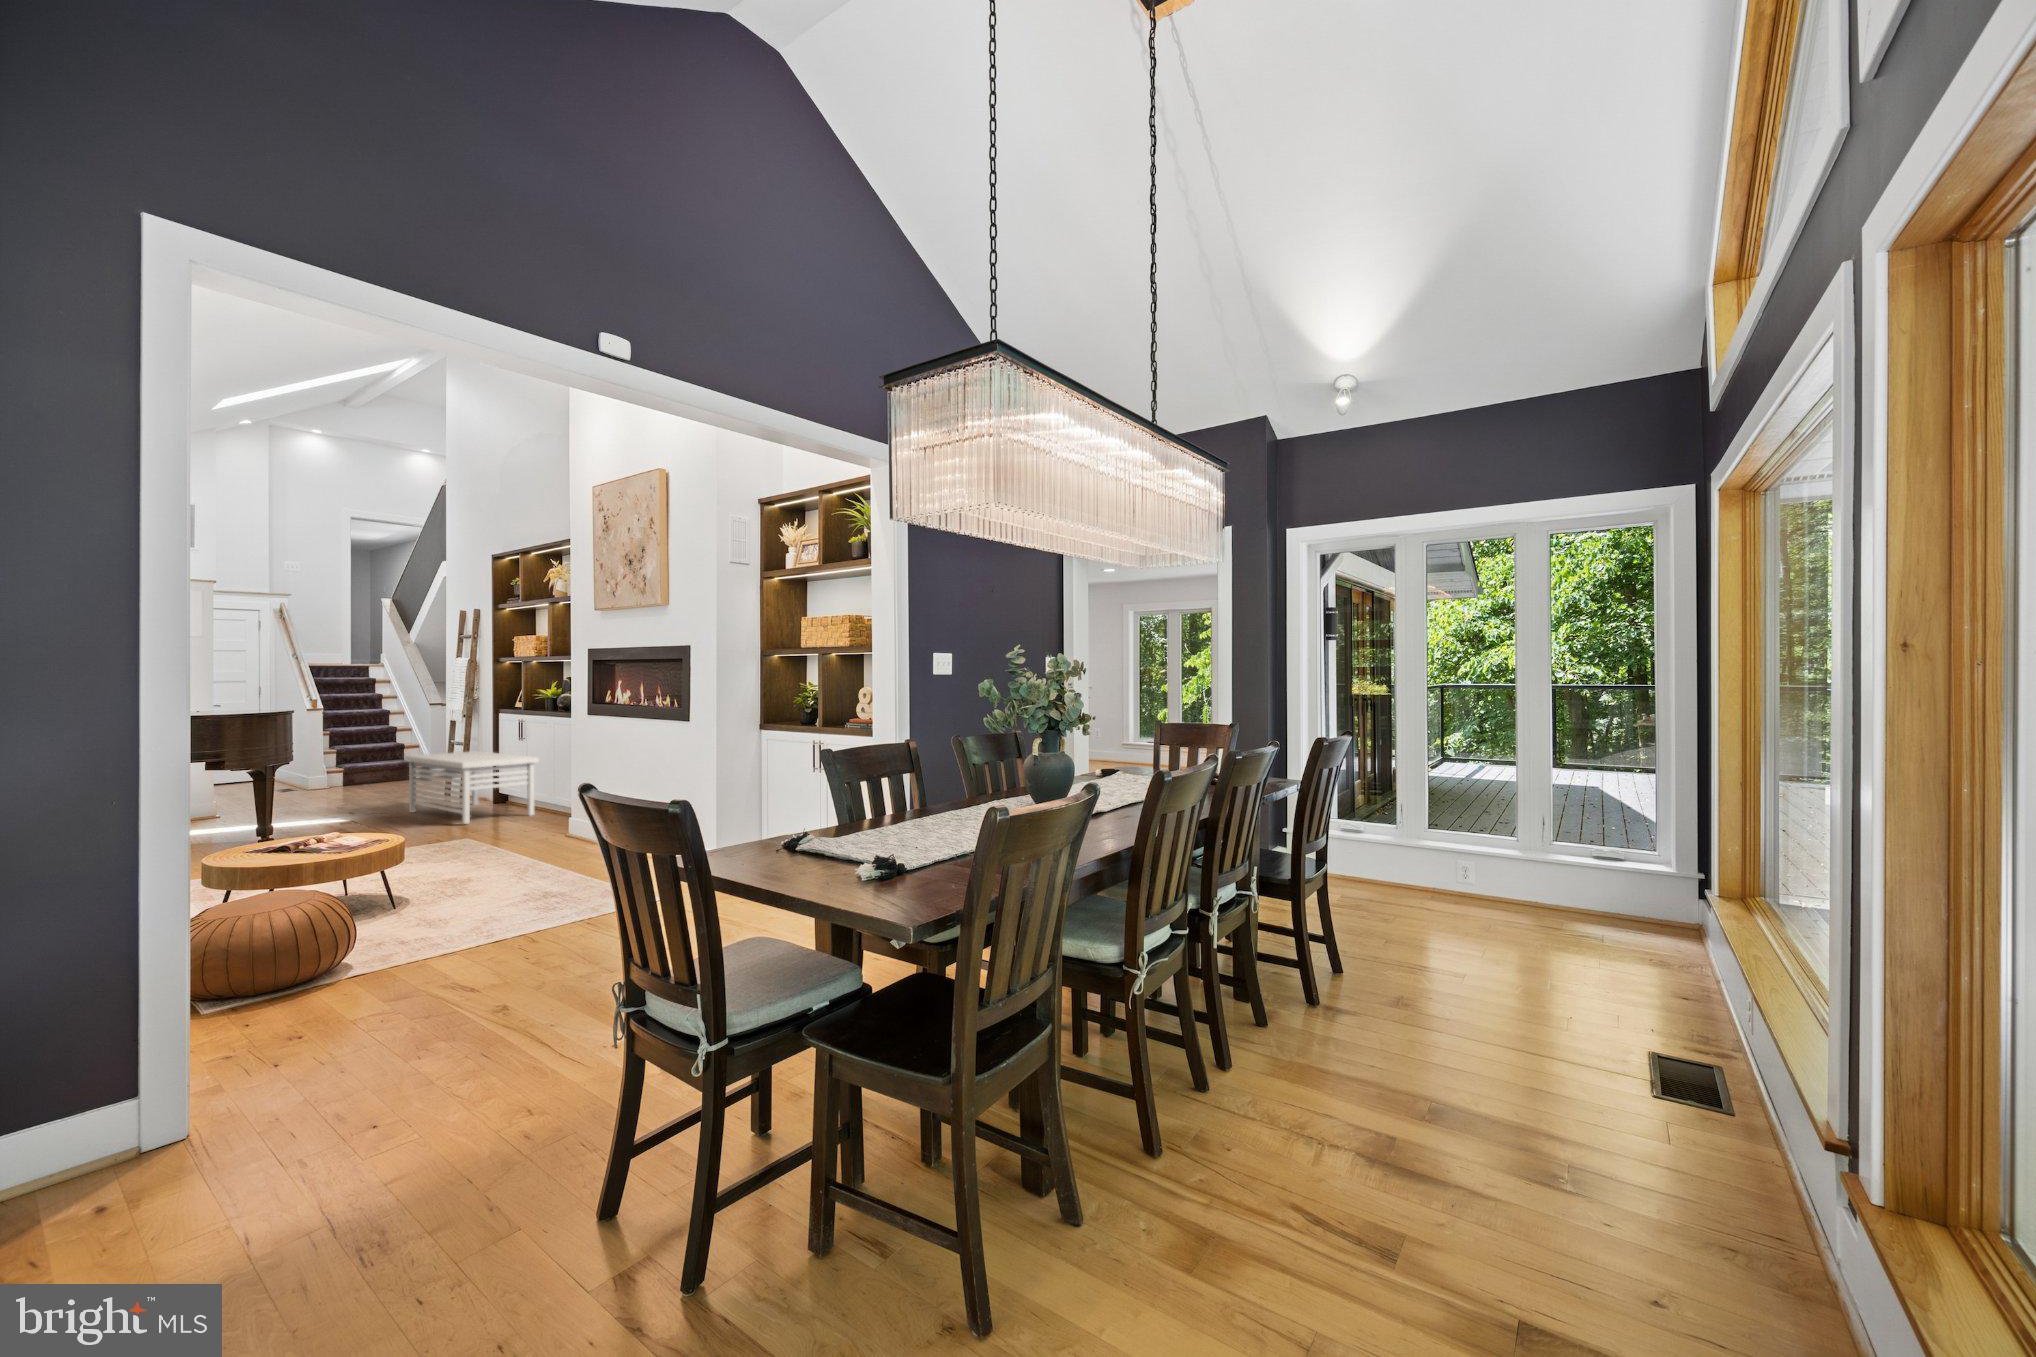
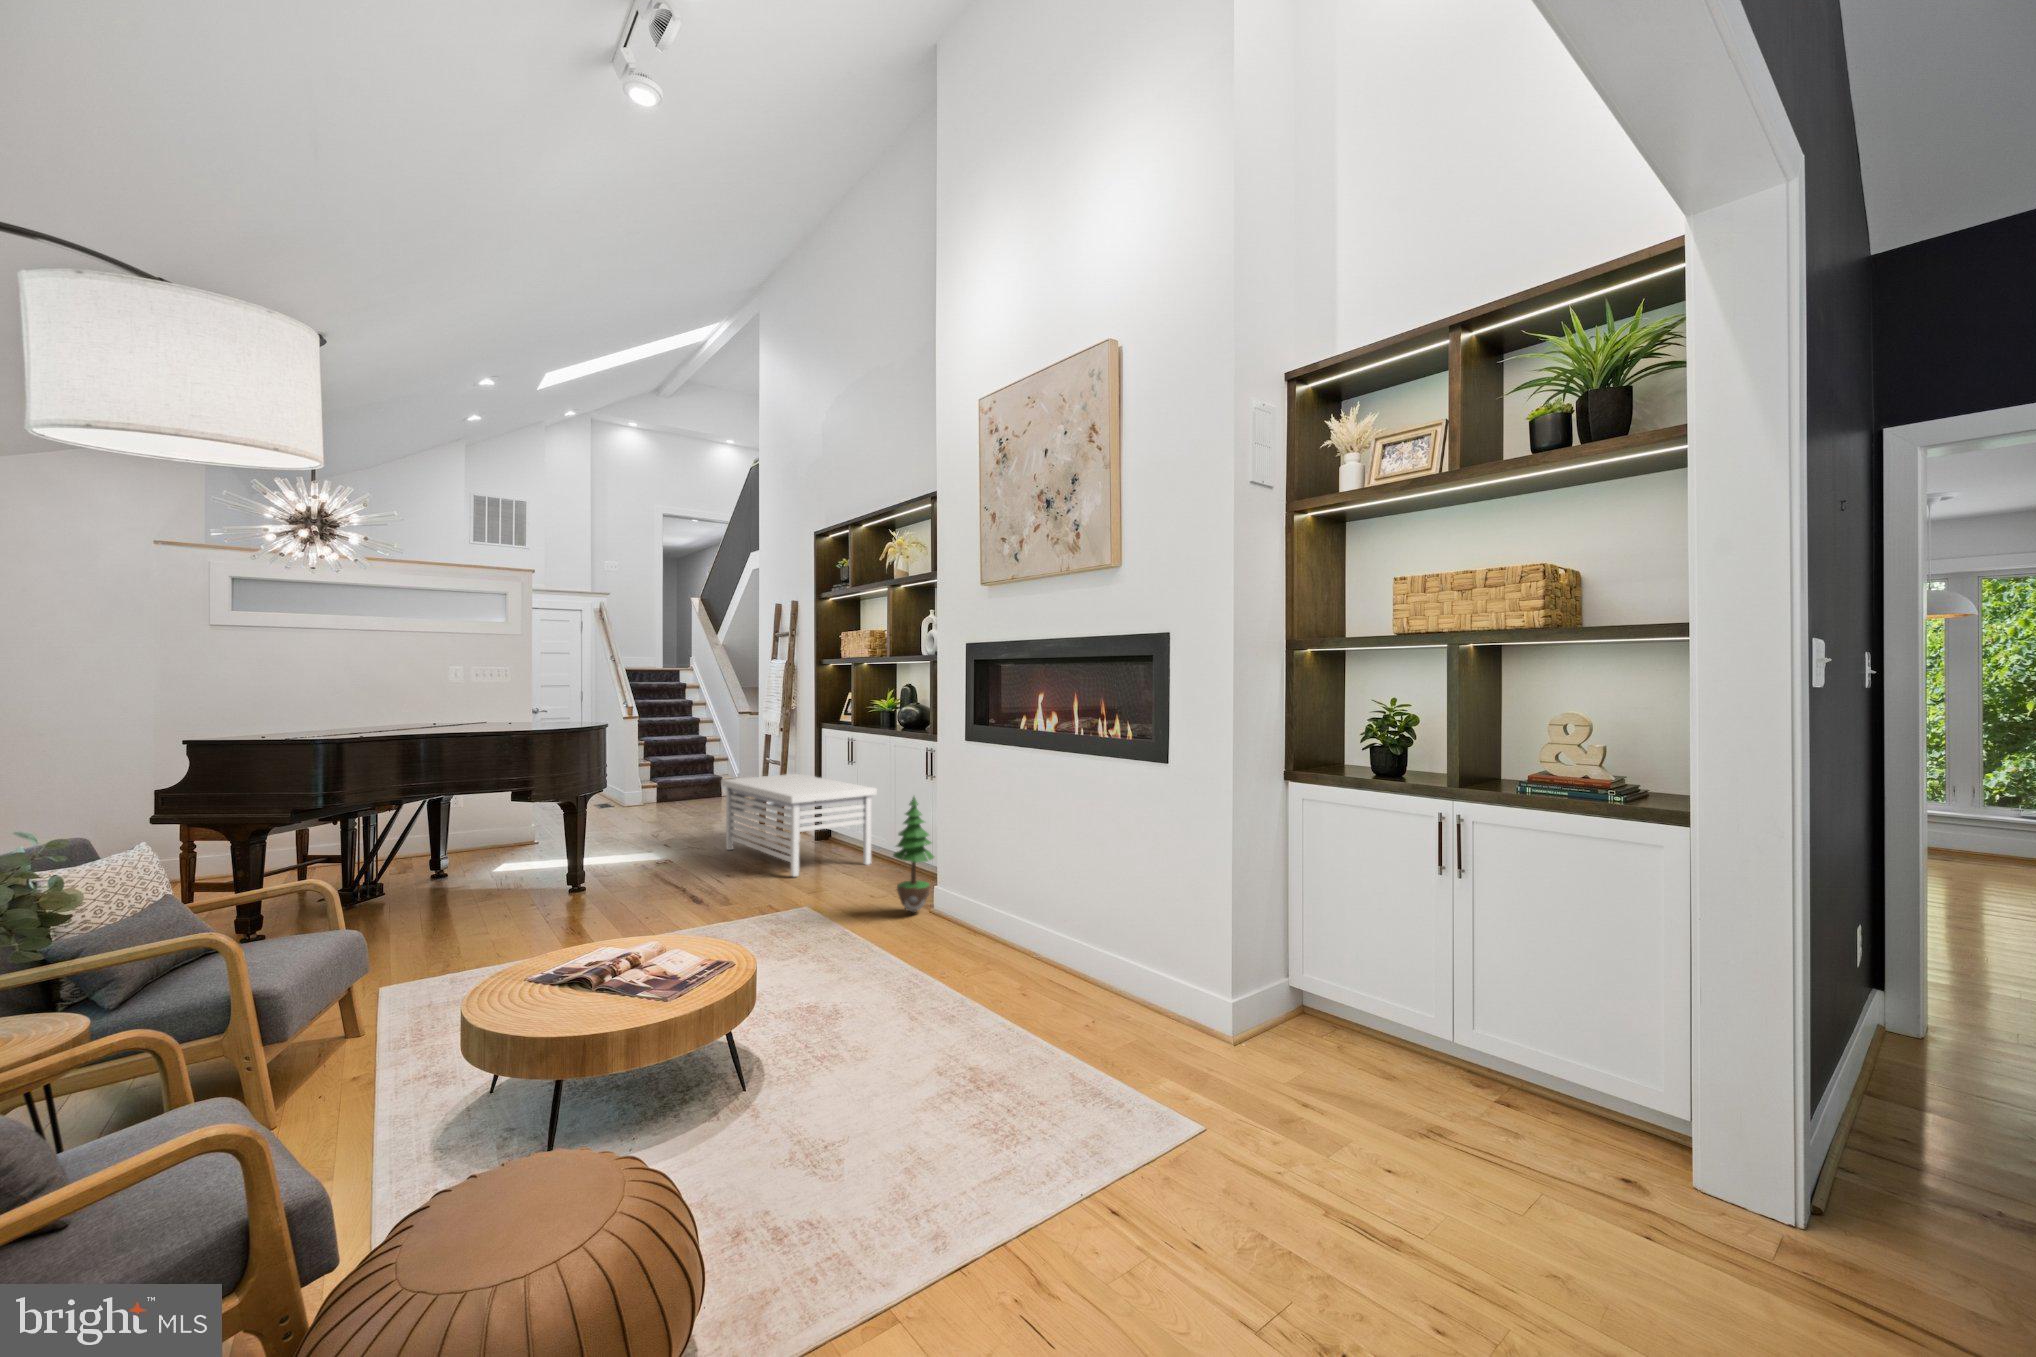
potted tree: none [536,755,570,837] -> present [893,797,934,912]

